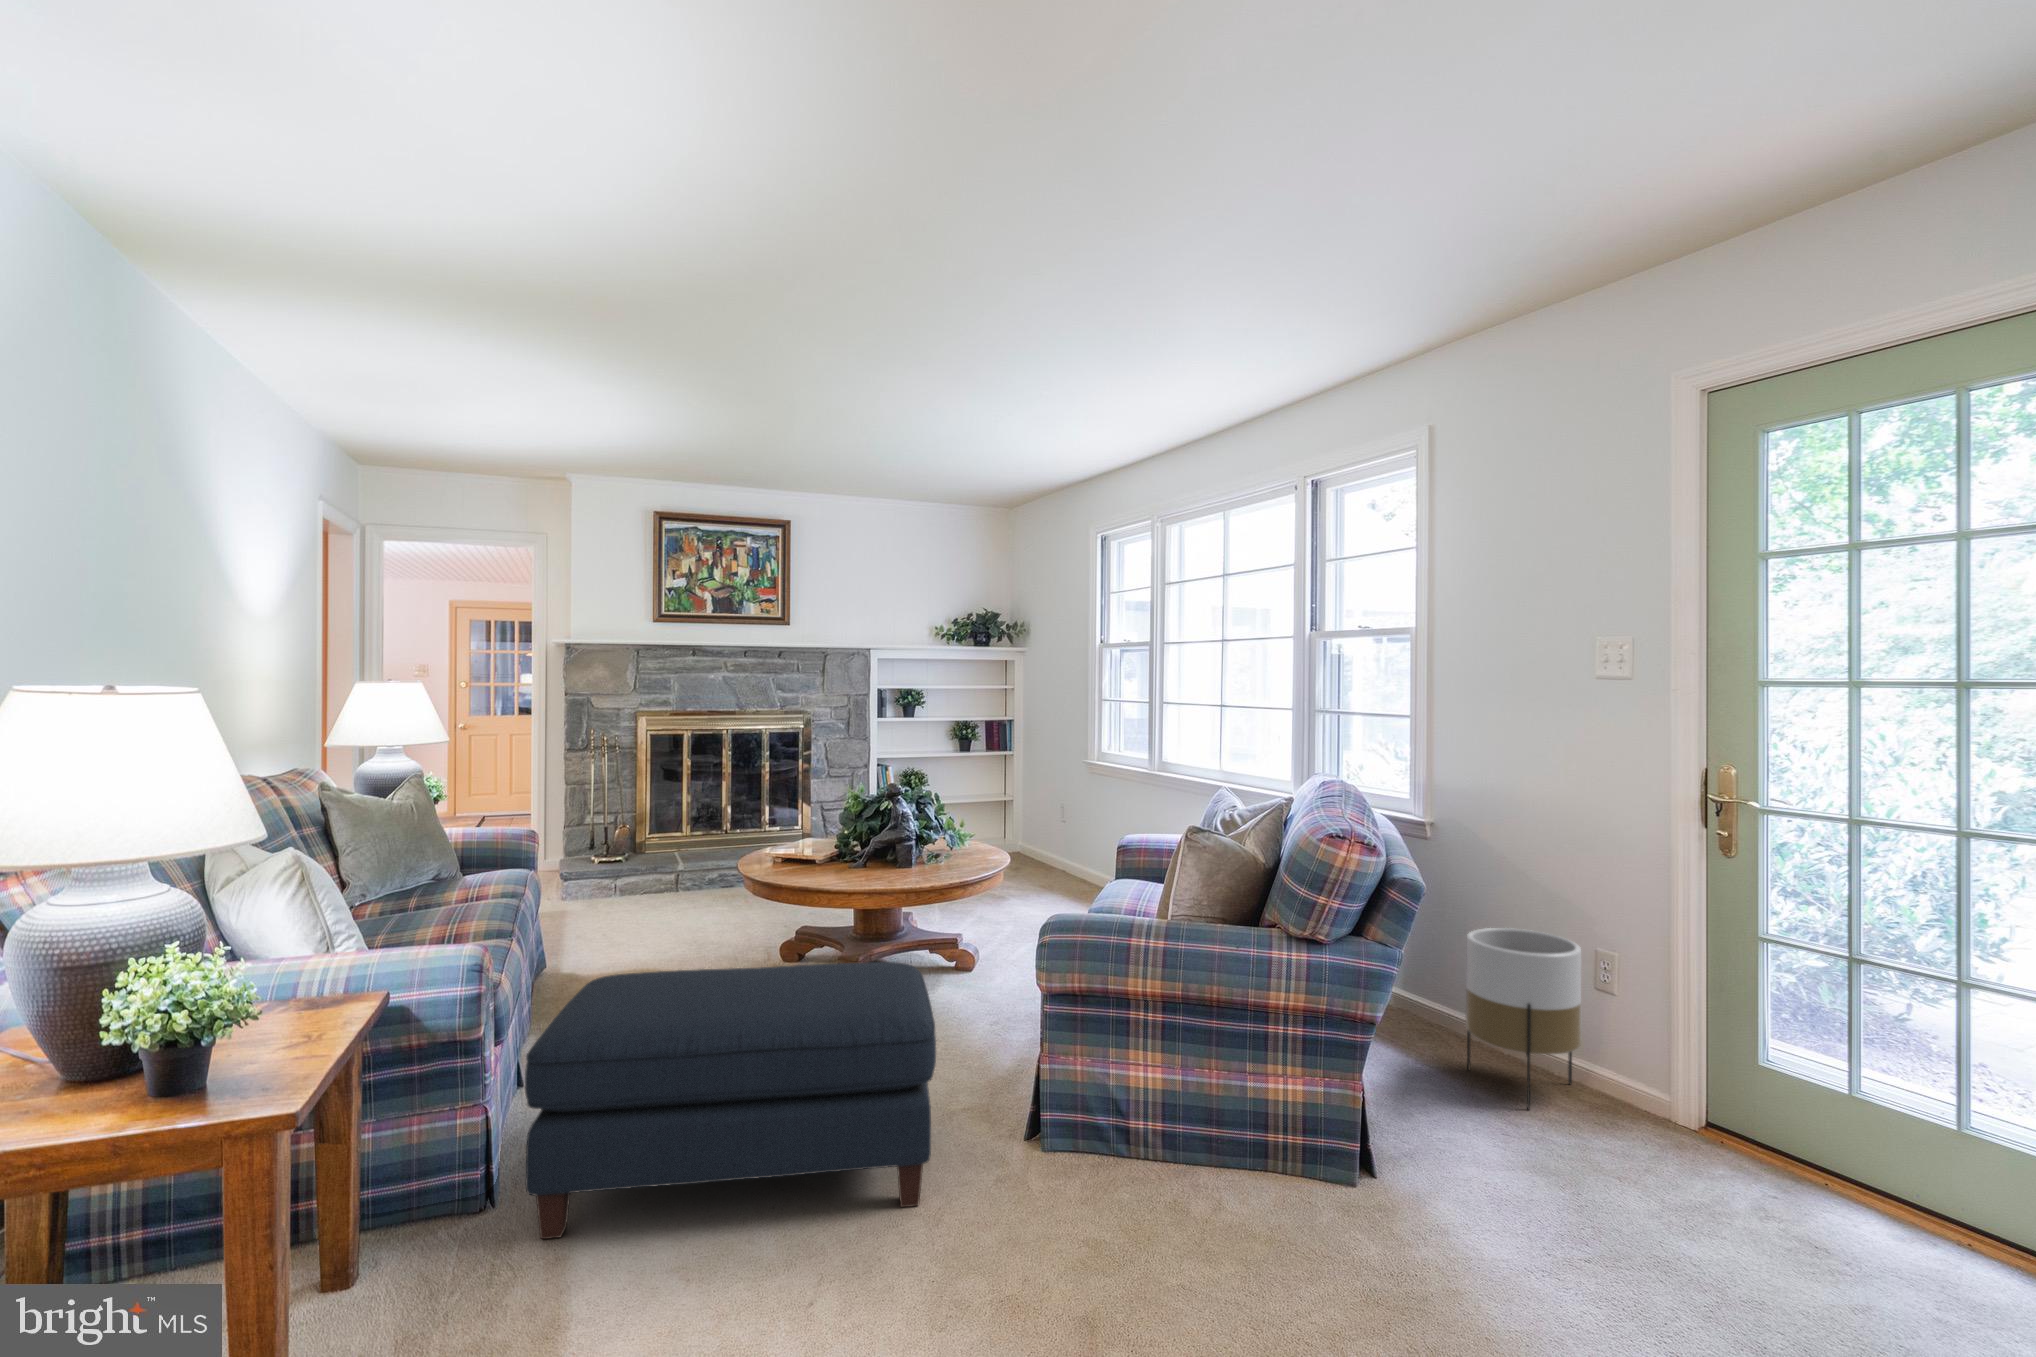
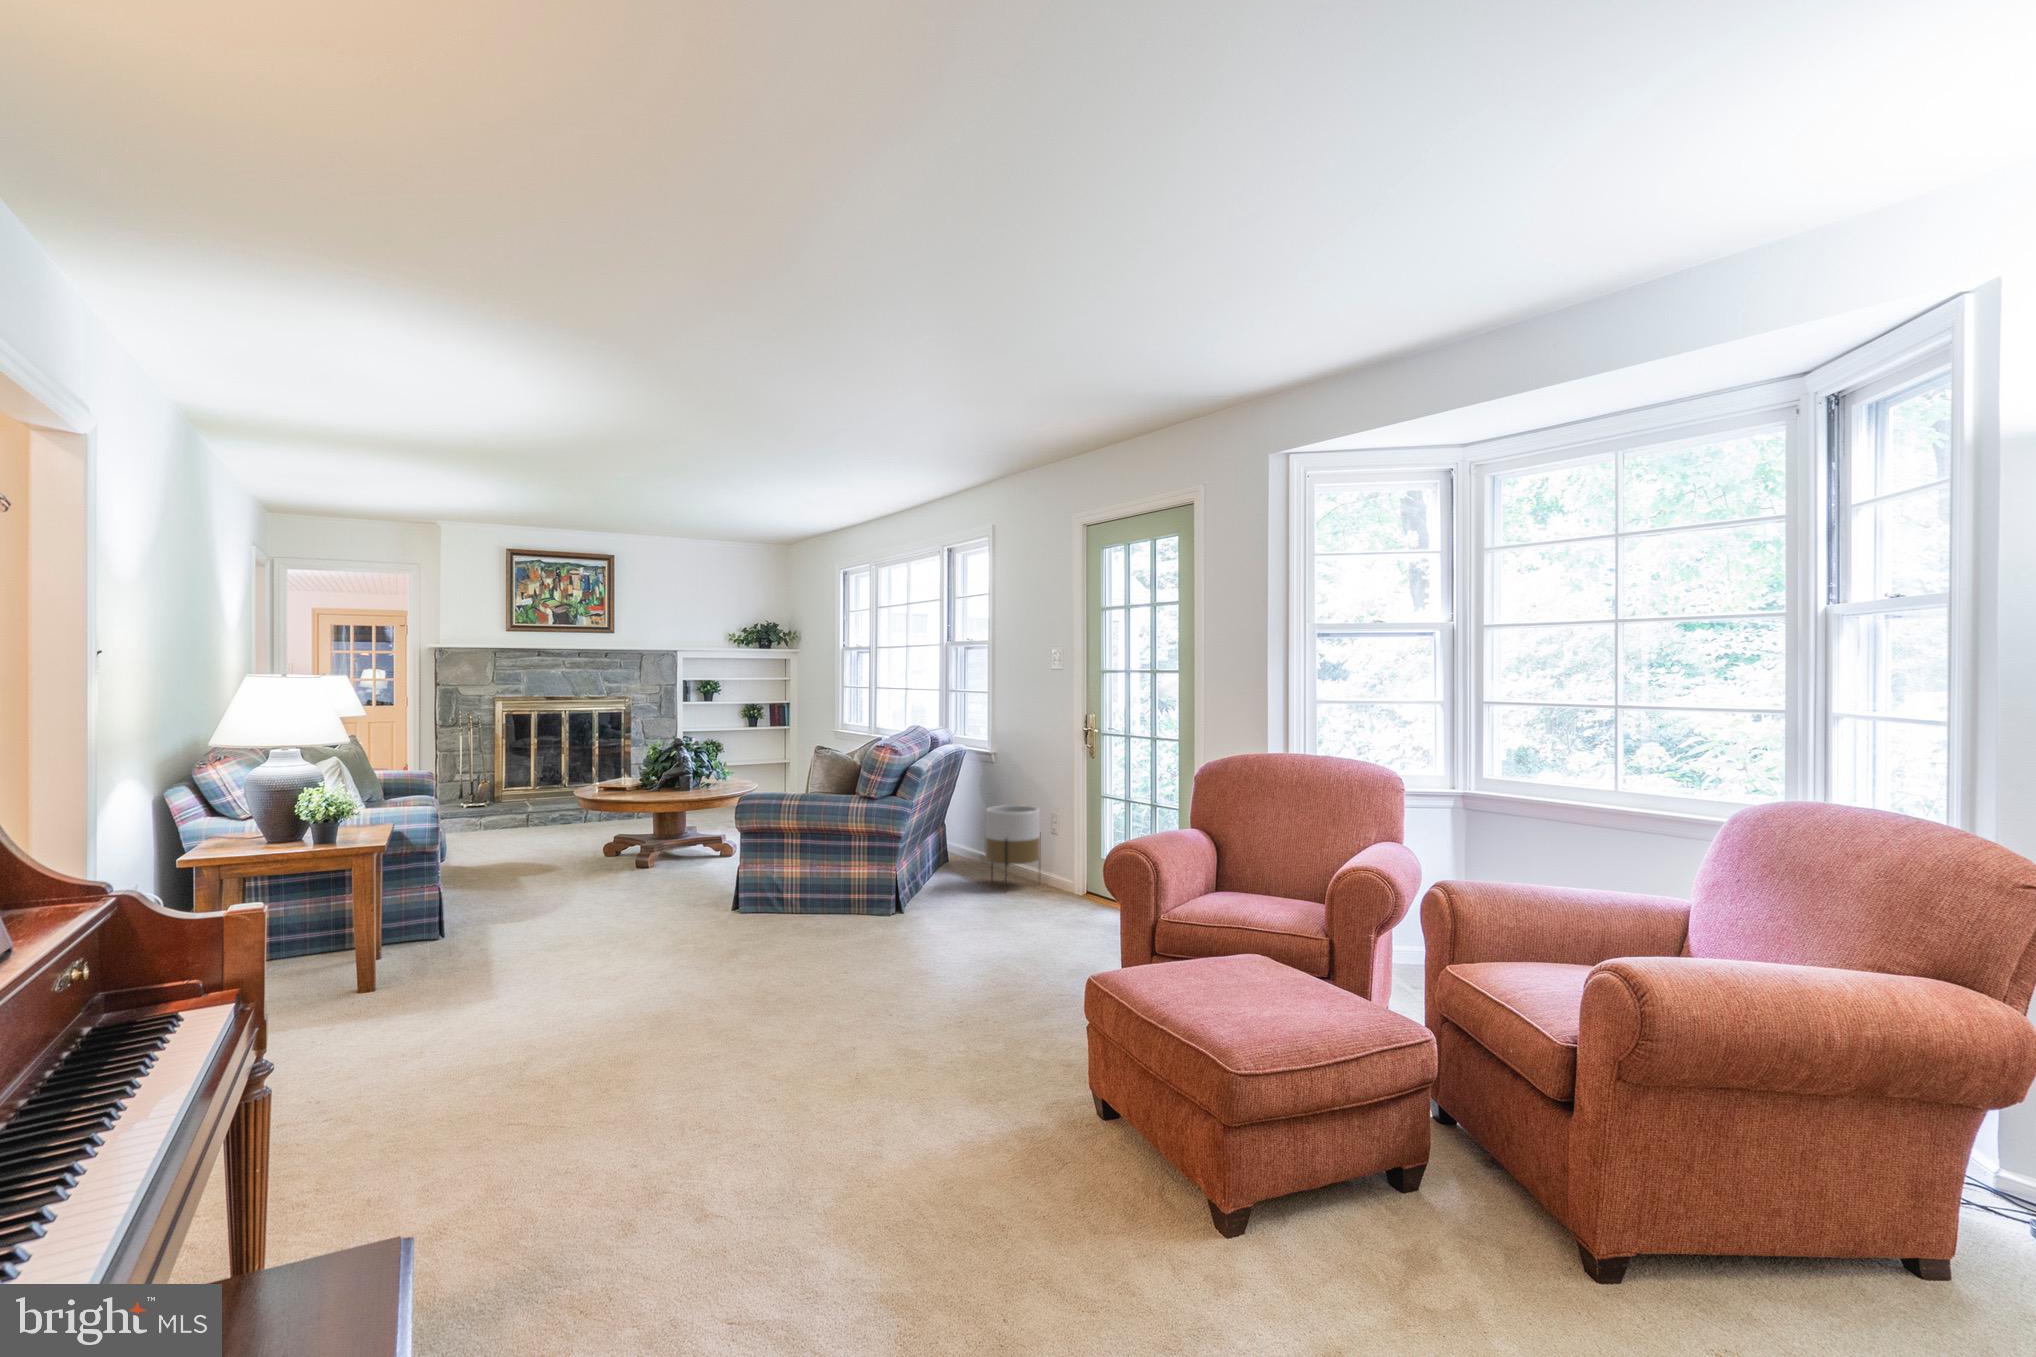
ottoman: present [525,962,936,1239] -> none [465,824,679,944]

